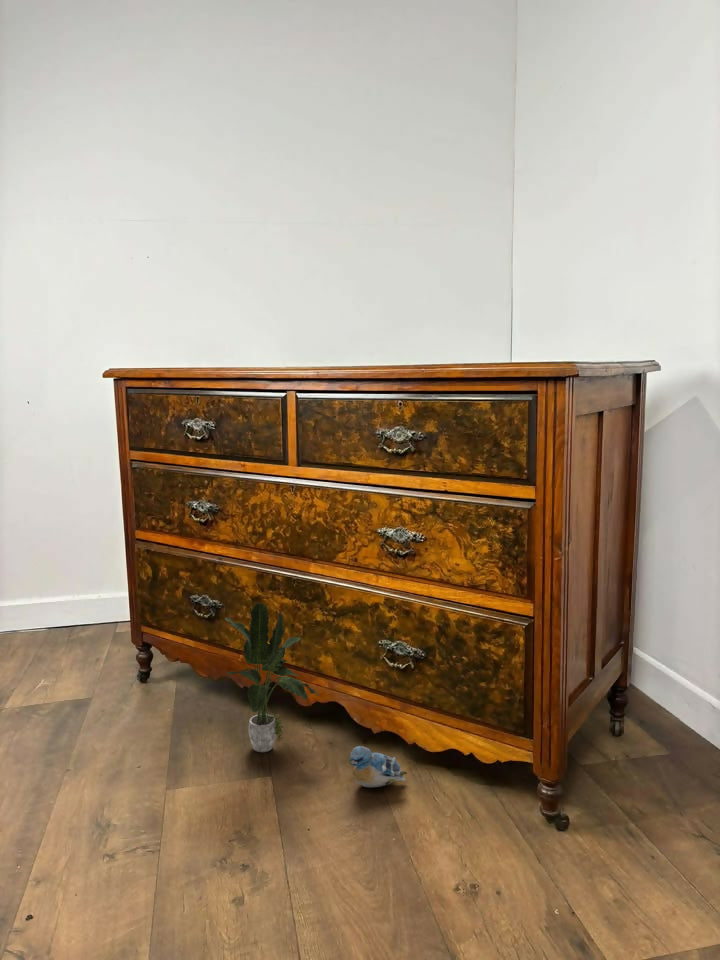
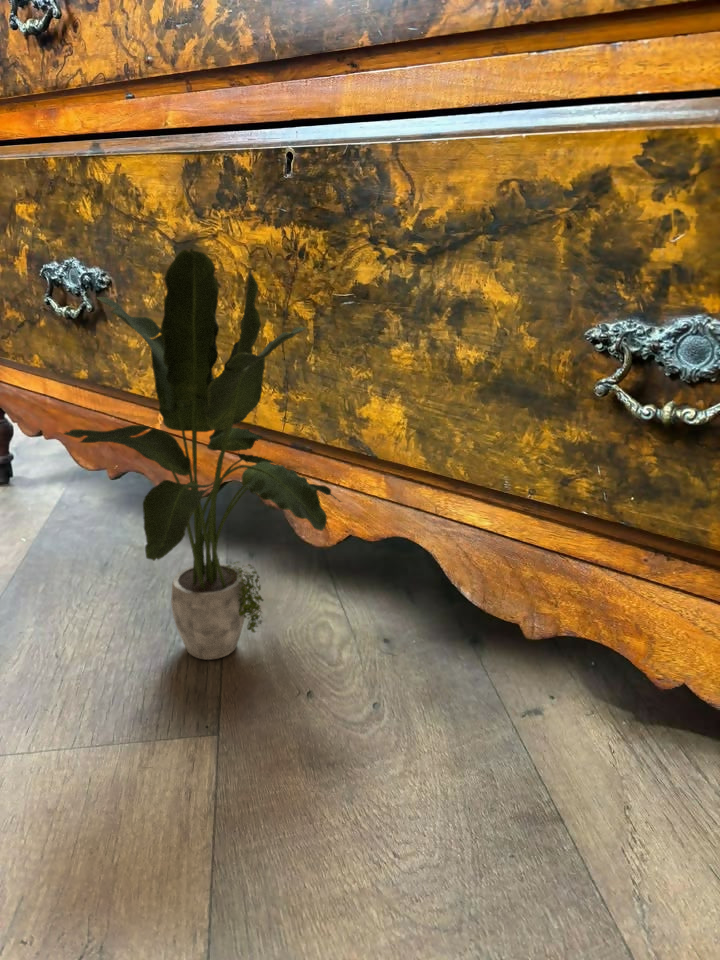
plush toy: present [348,746,407,787] -> none [451,681,639,806]

